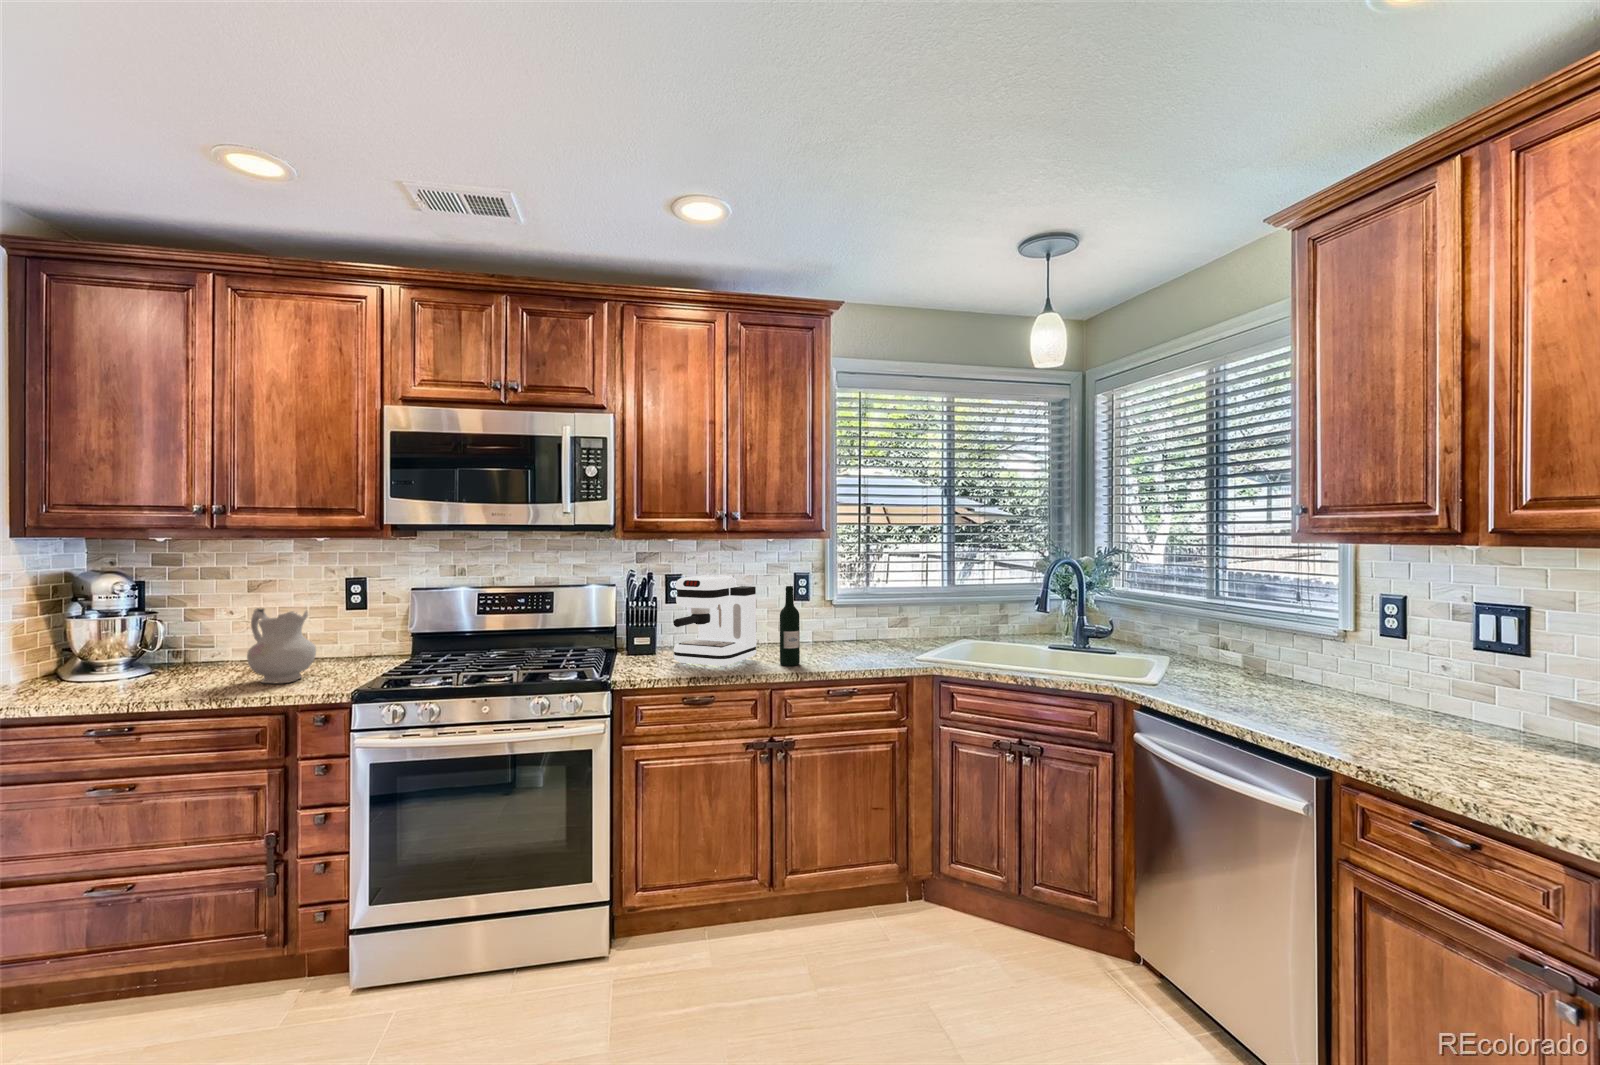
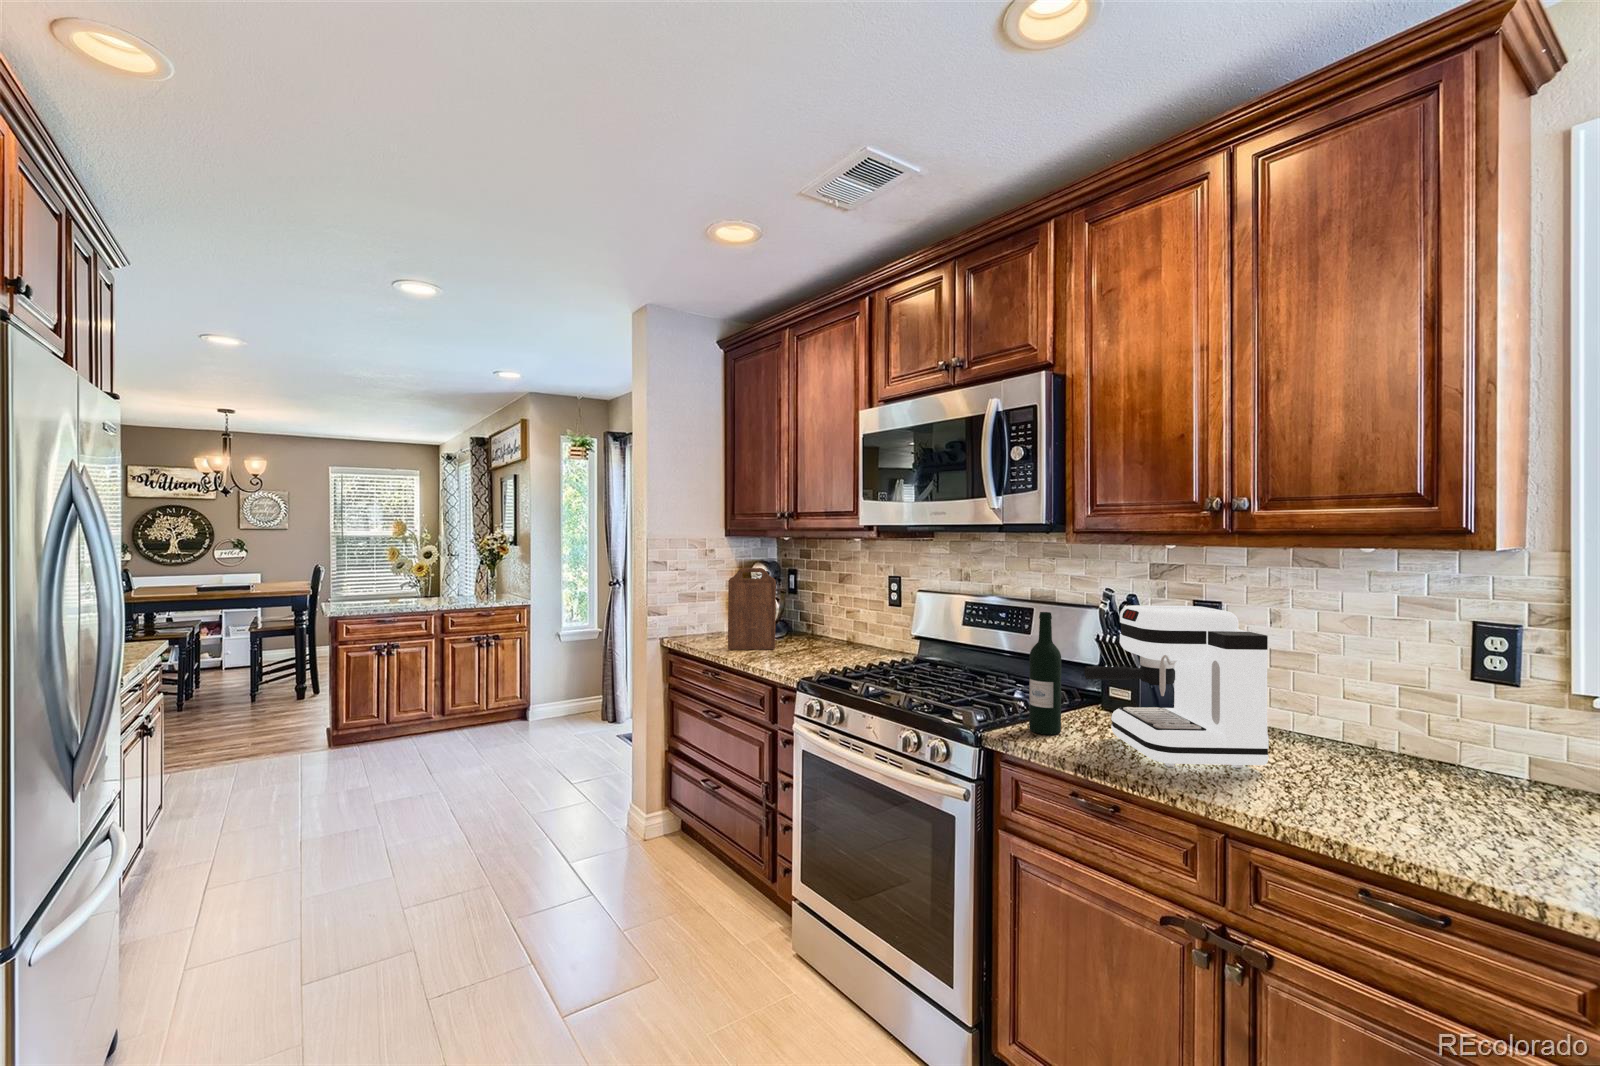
cutting board: none [131,580,207,696] -> present [728,568,776,650]
wine bottle: present [780,586,800,666] -> present [1029,612,1061,735]
ceramic pitcher: present [247,608,316,683] -> none [781,594,829,660]

